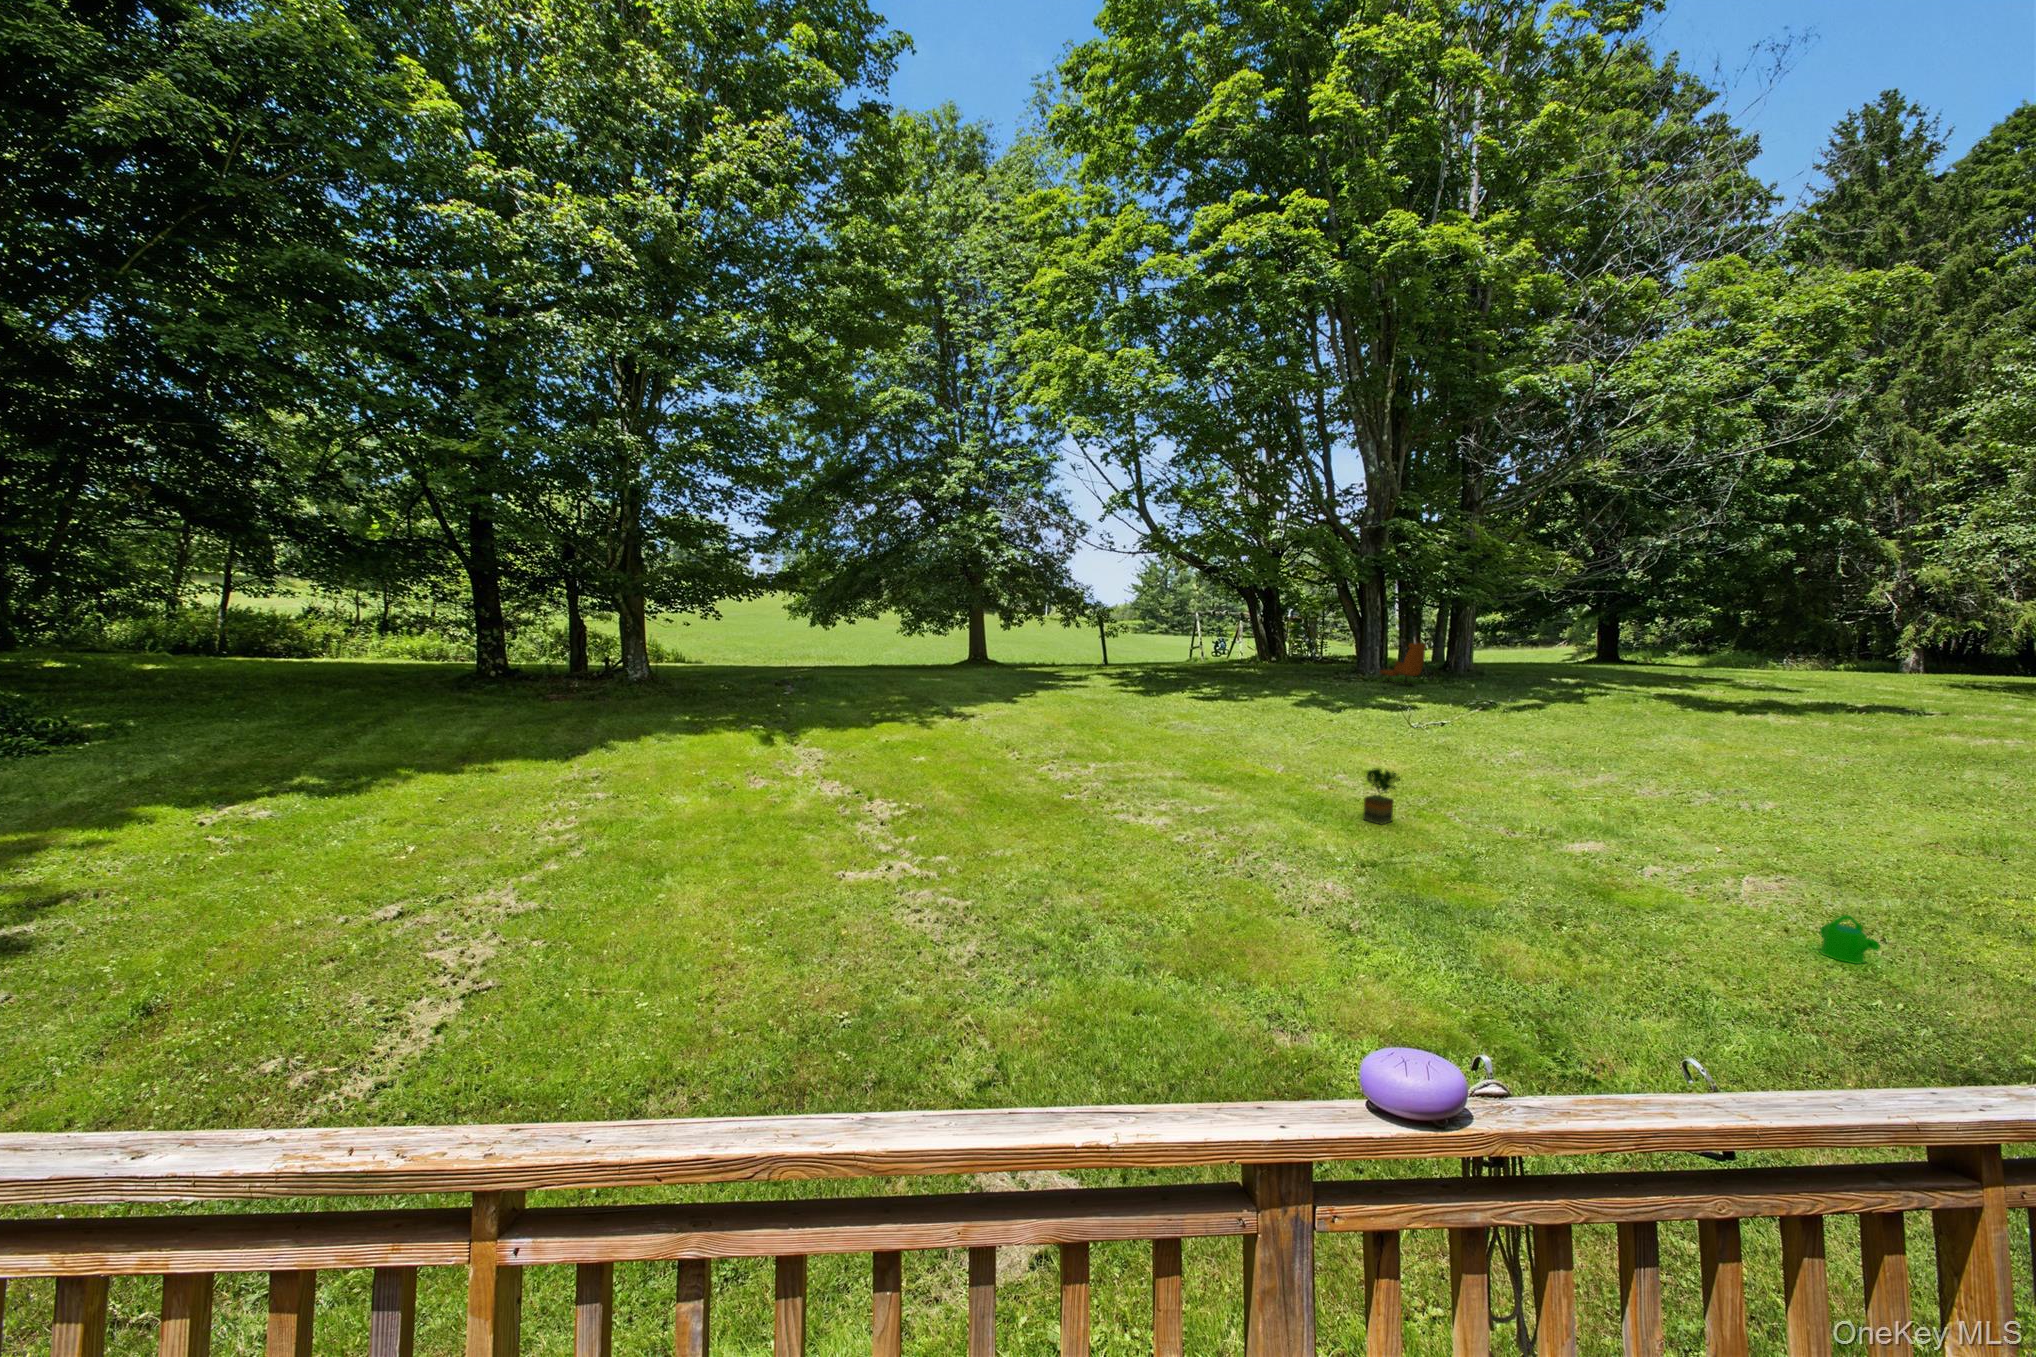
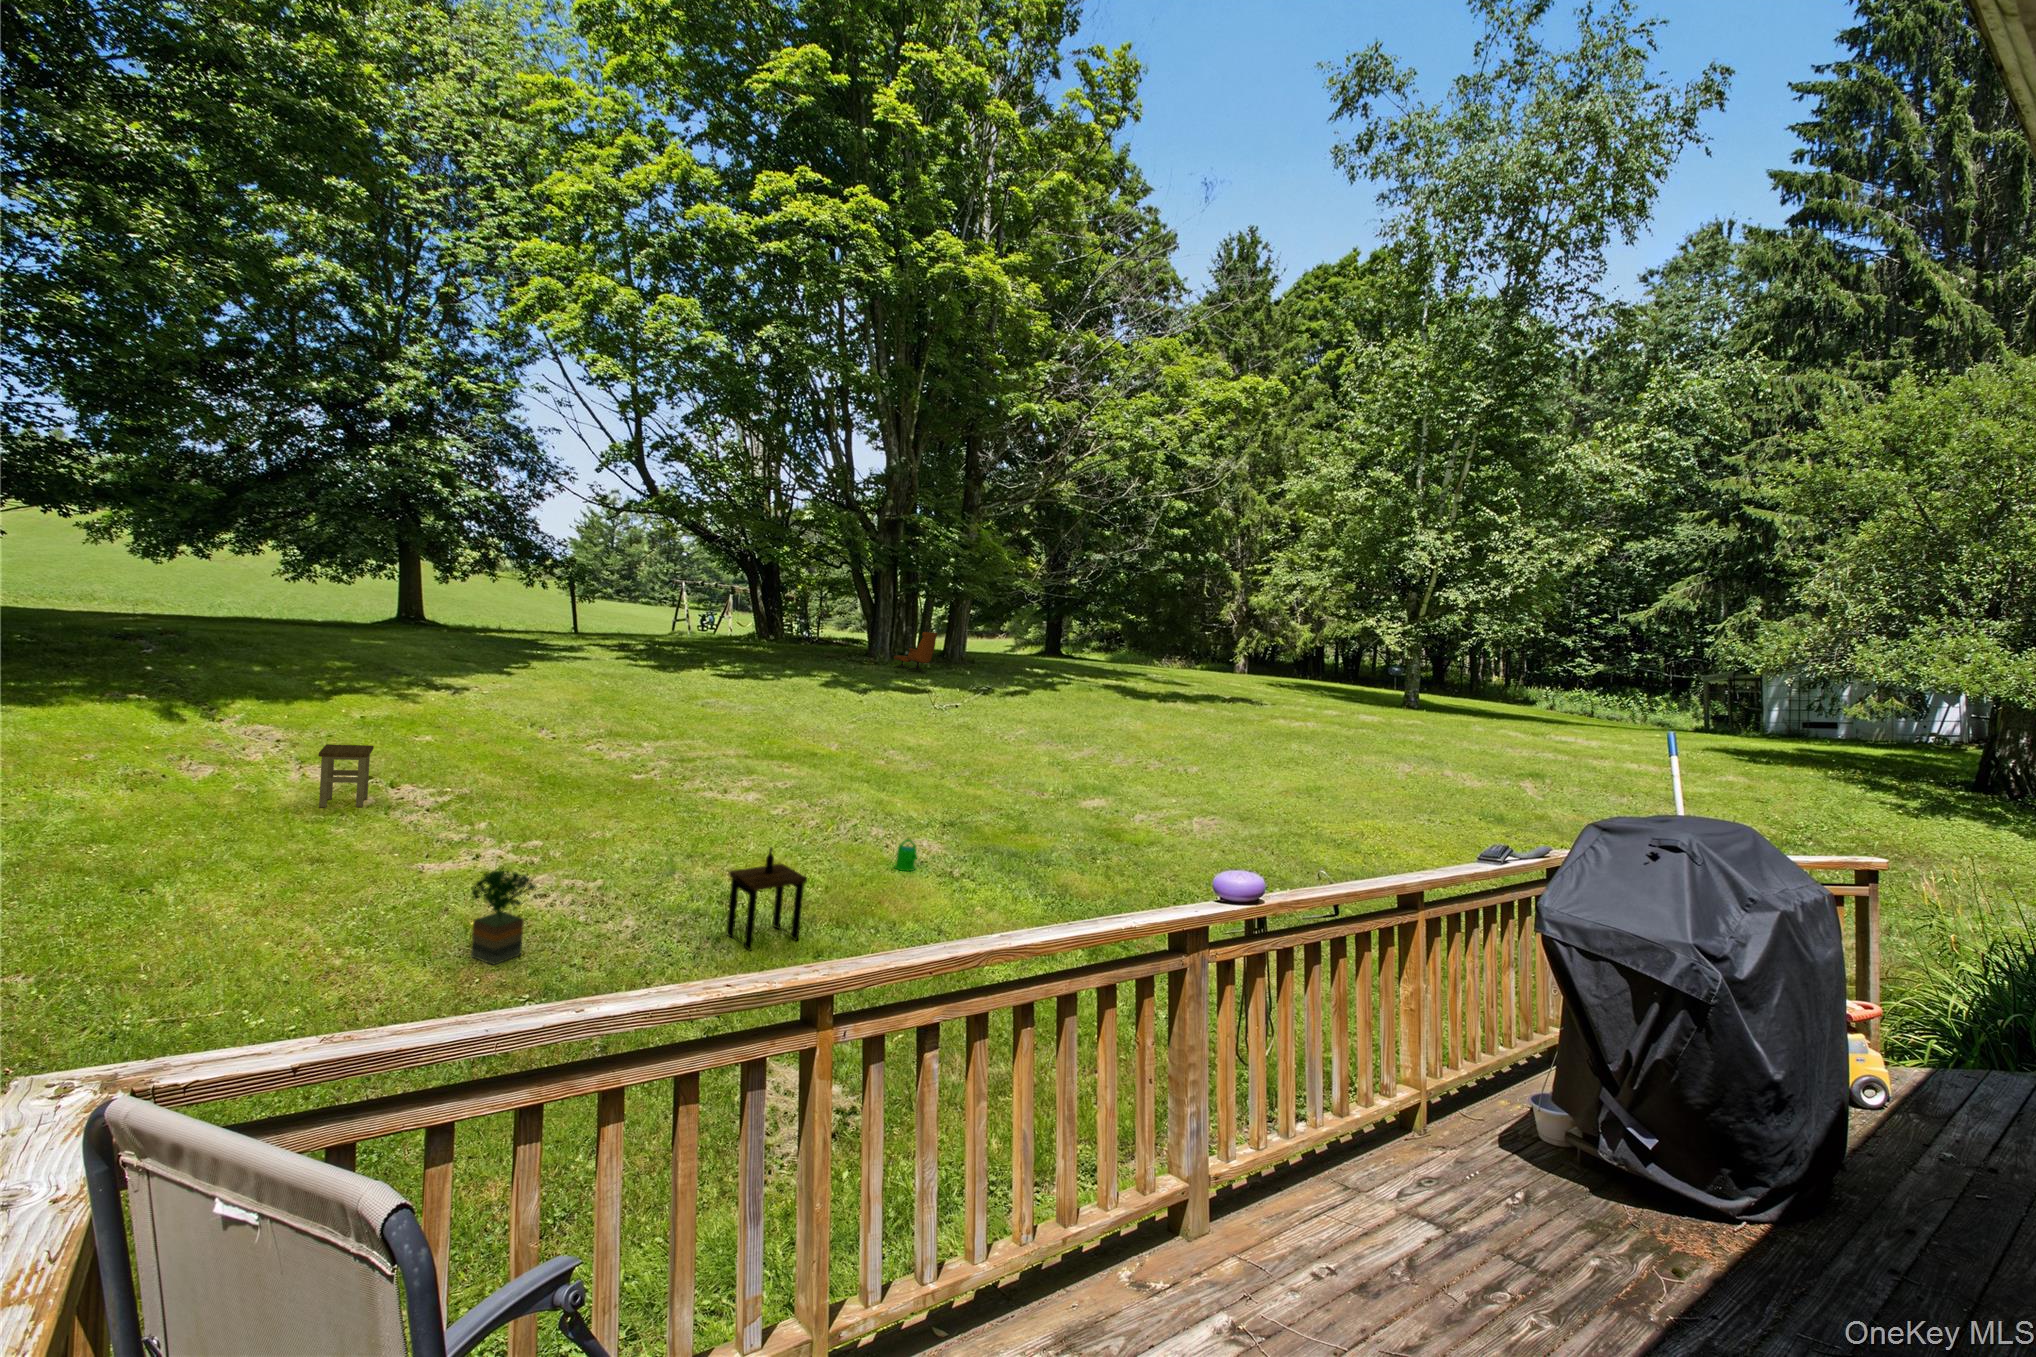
stool: none [764,764,811,819] -> present [319,744,374,807]
potted tree: present [1363,768,1400,824] -> present [471,870,536,965]
watering can: present [1819,915,1880,964] -> present [894,839,917,871]
side table: none [974,920,1064,1063] -> present [726,847,807,951]

